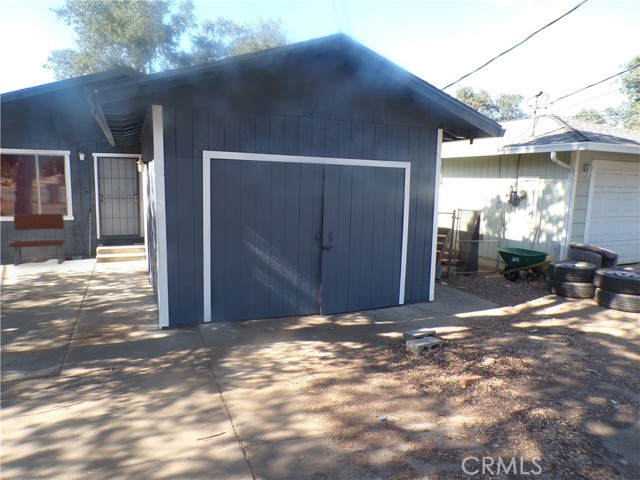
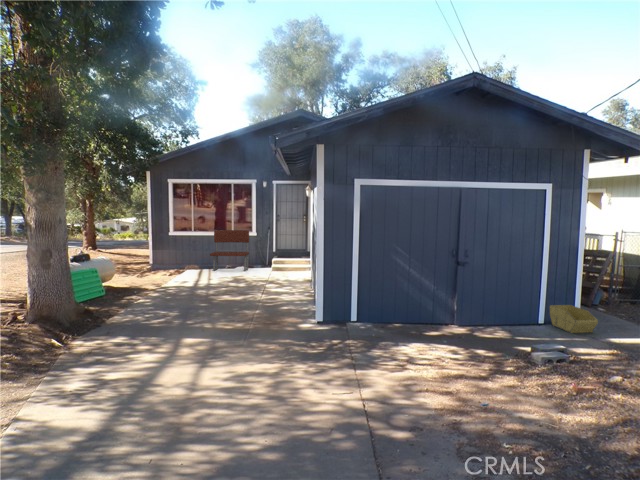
storage bin: none [408,285,453,314] -> present [549,305,598,333]

